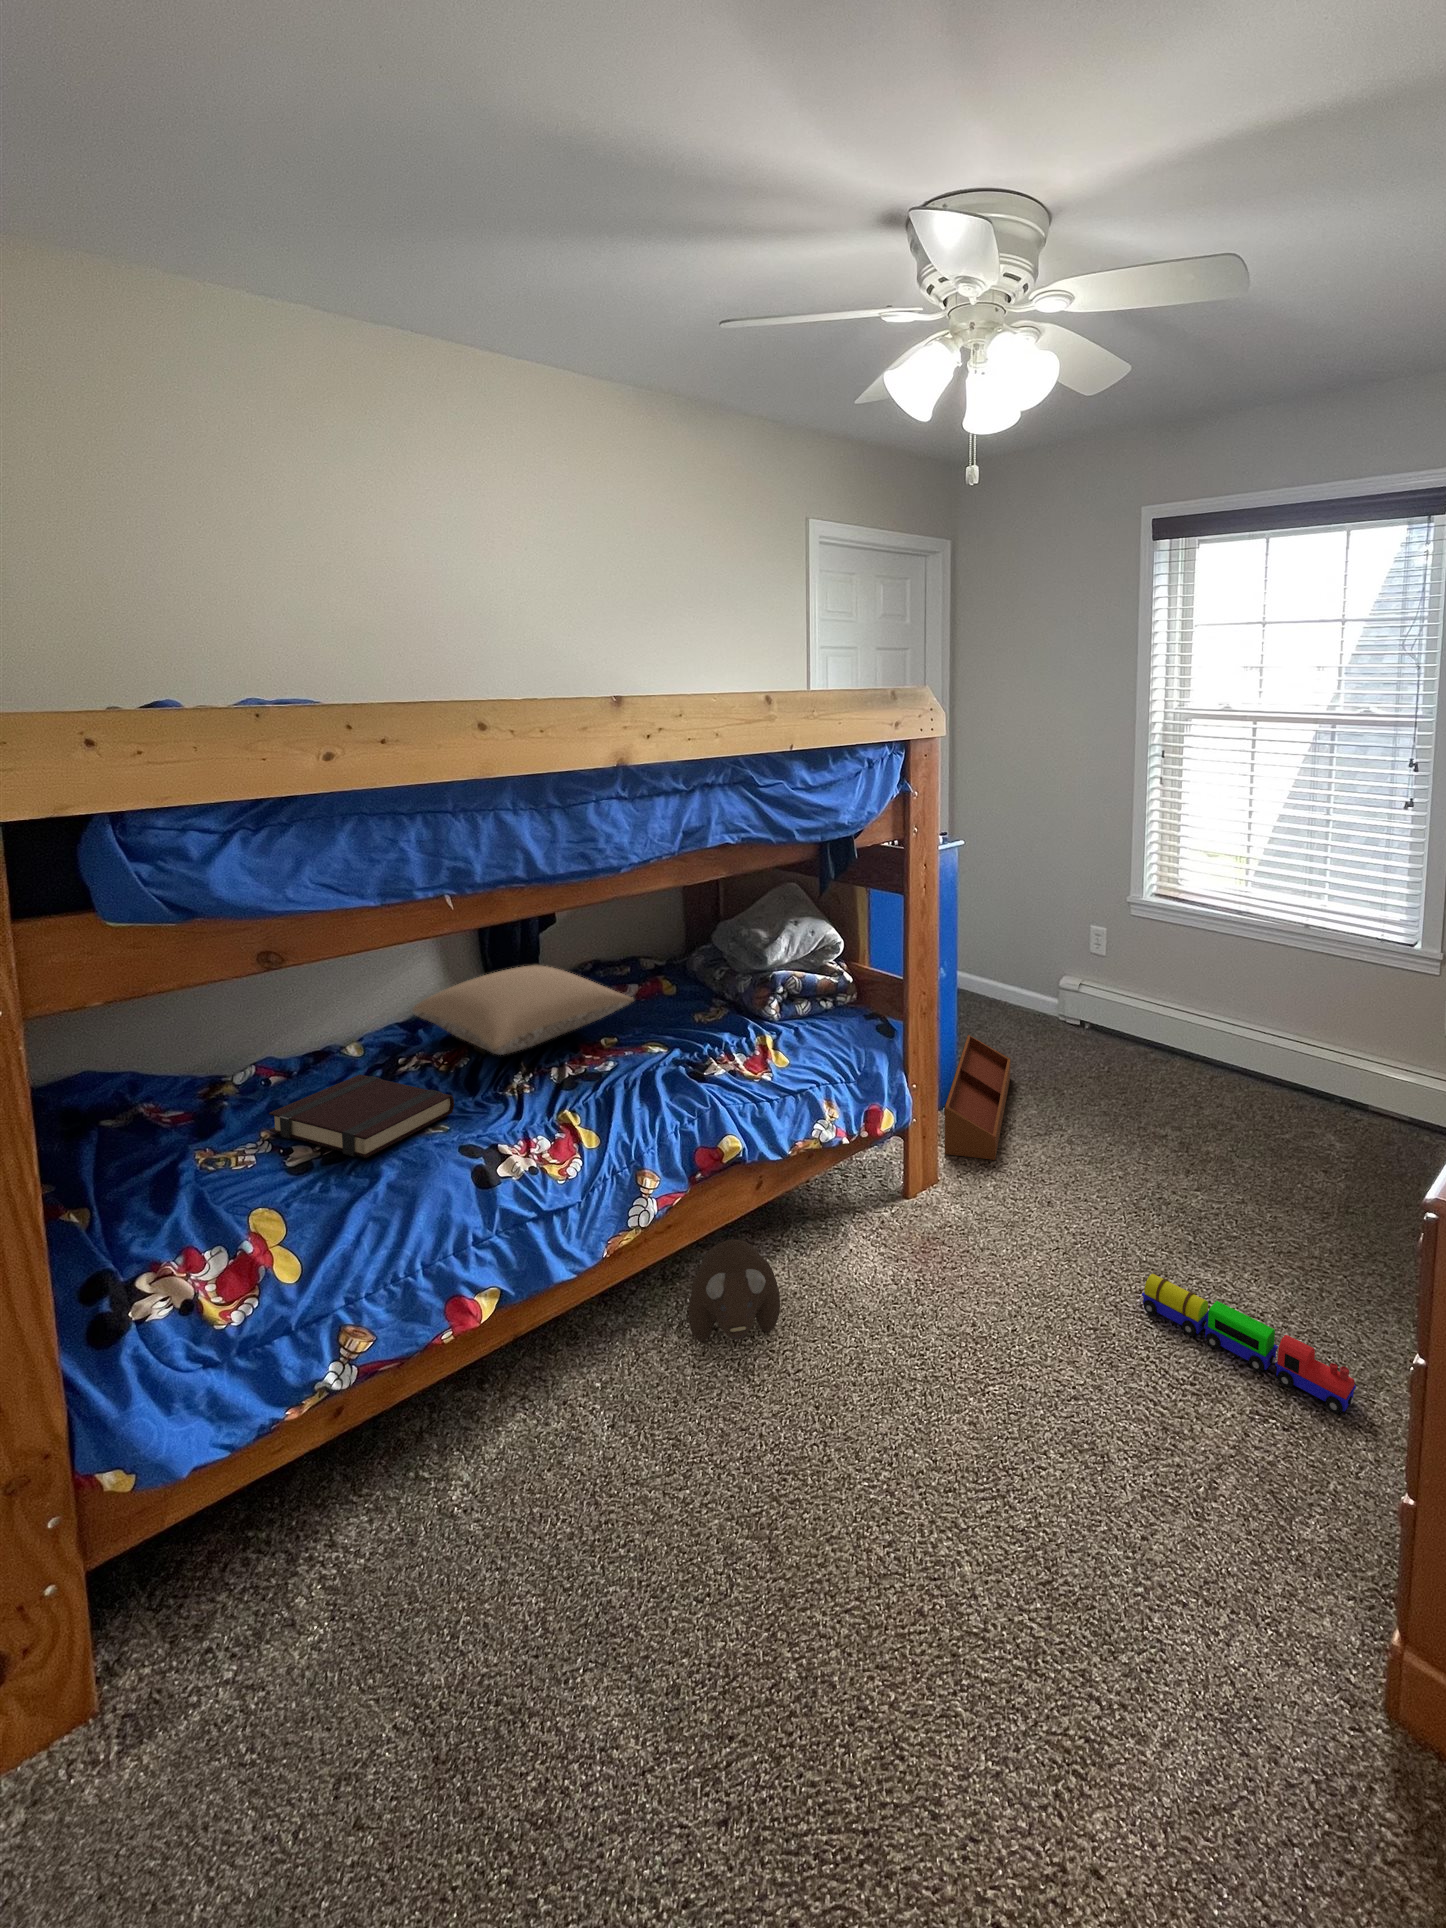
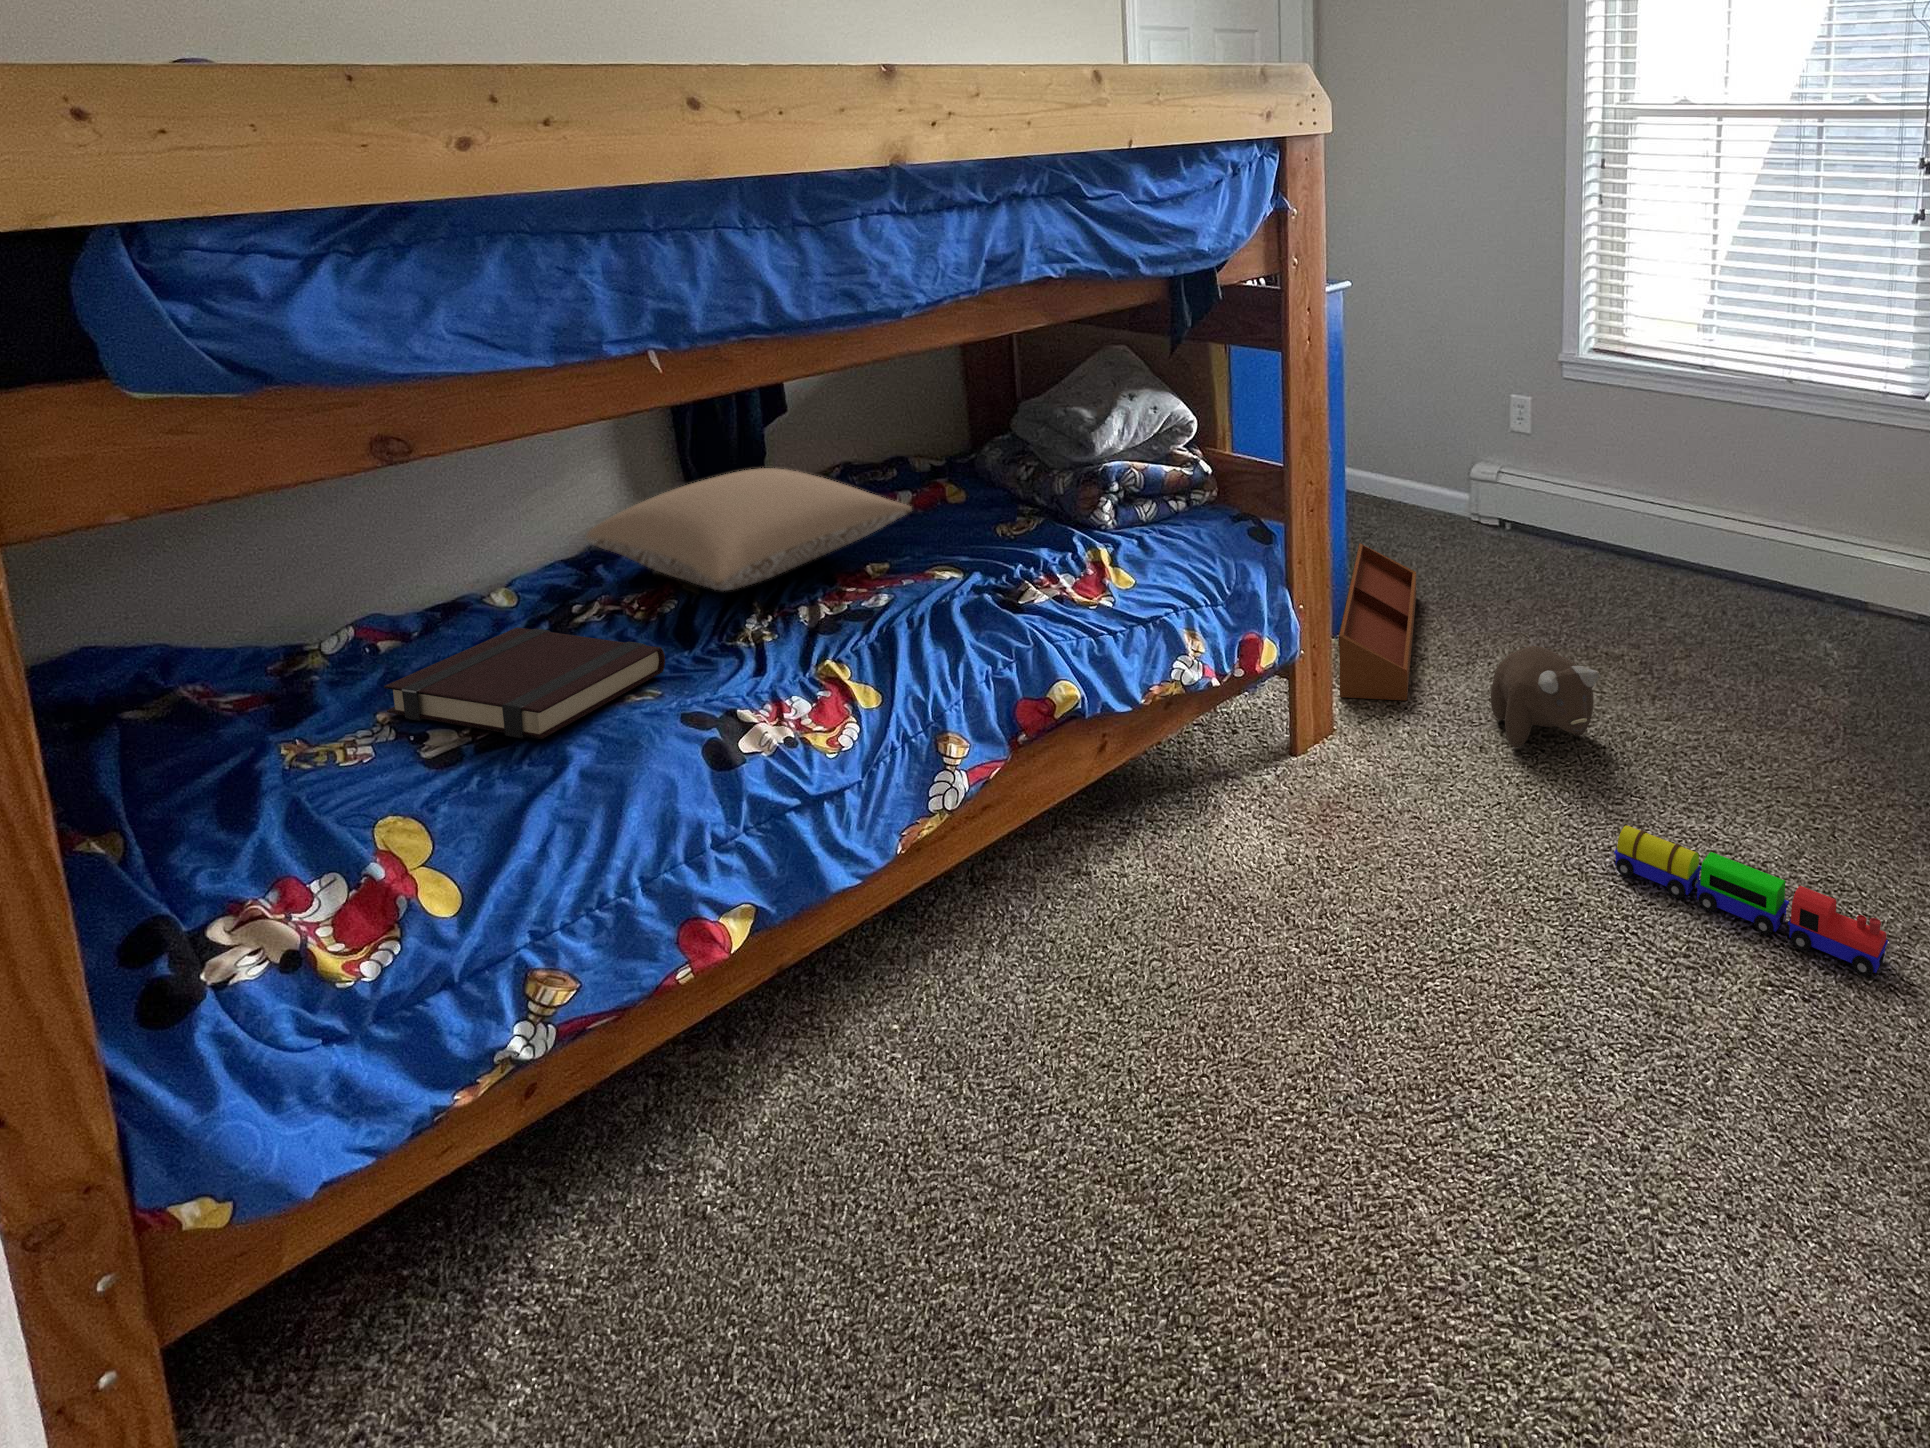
plush toy: present [689,1239,780,1342] -> present [1491,646,1599,748]

